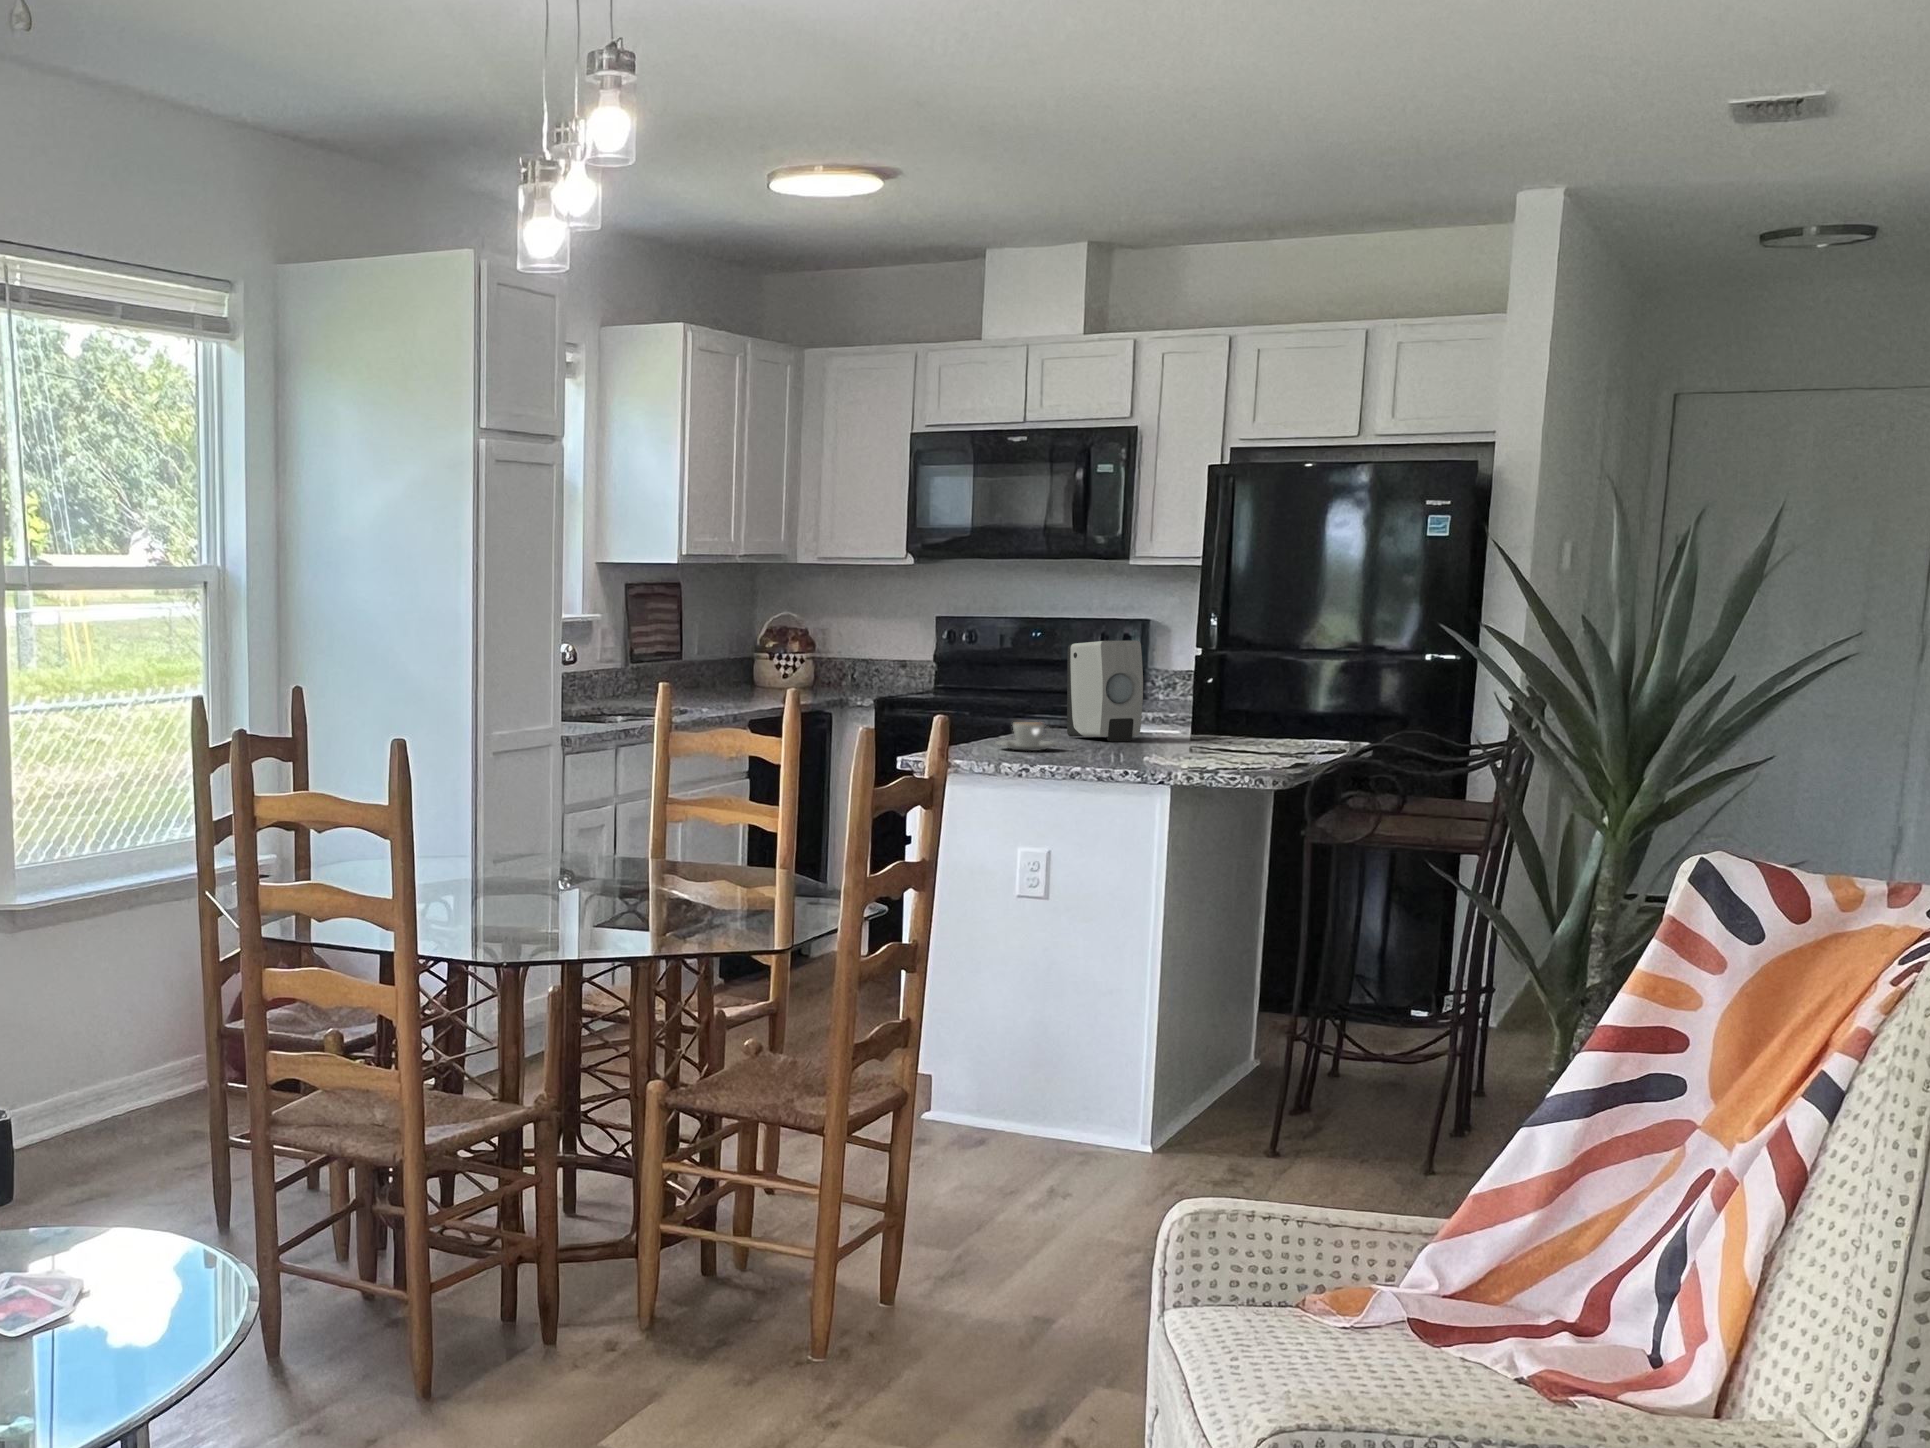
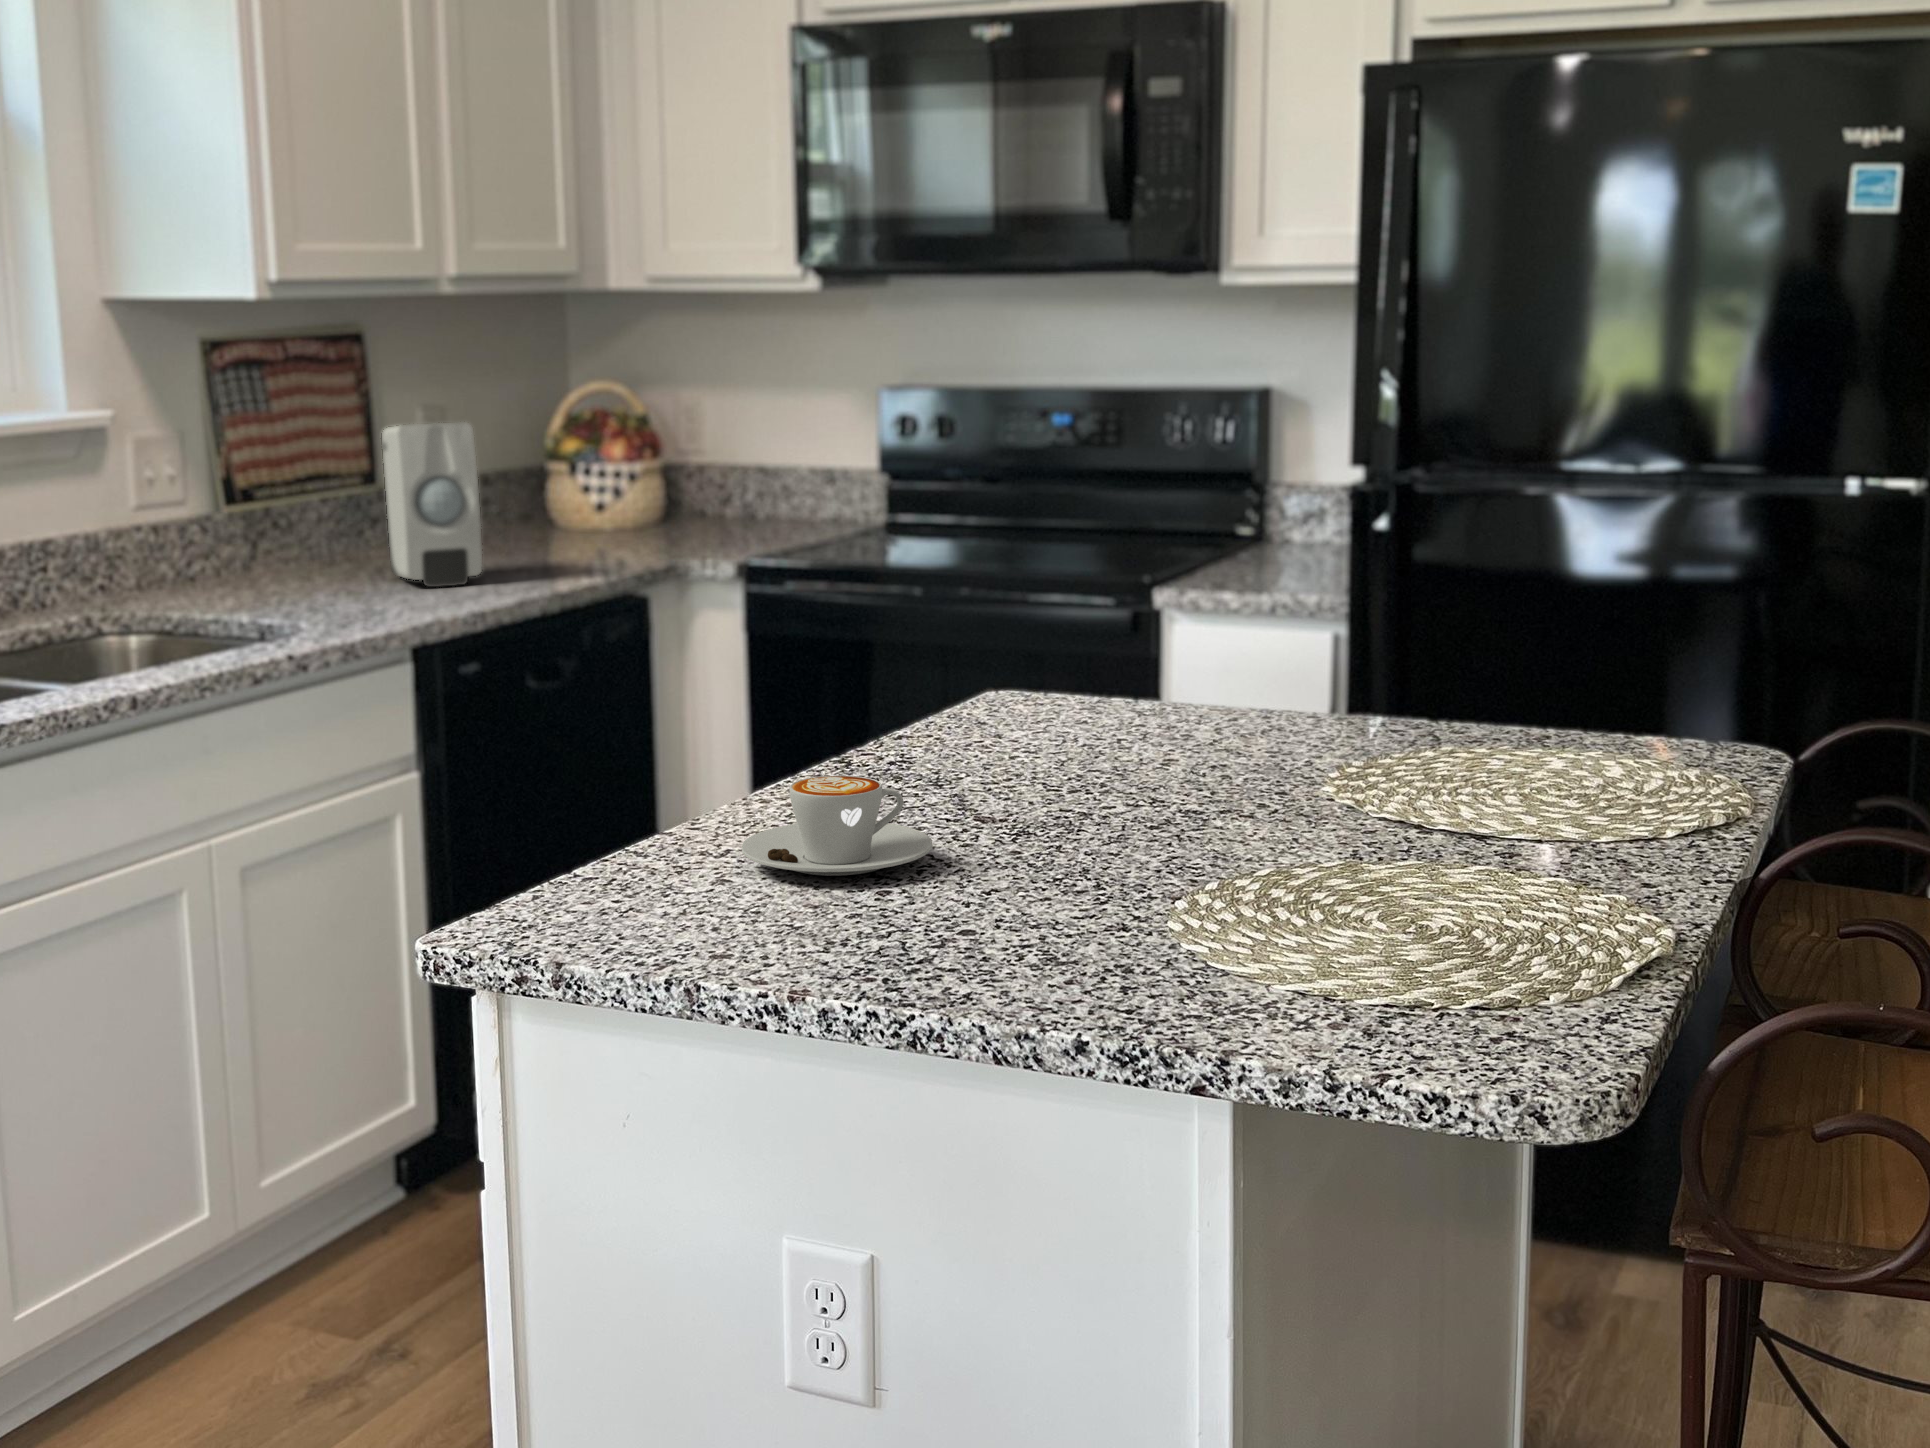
soap dispenser: present [1067,641,1143,742] -> present [382,422,482,587]

